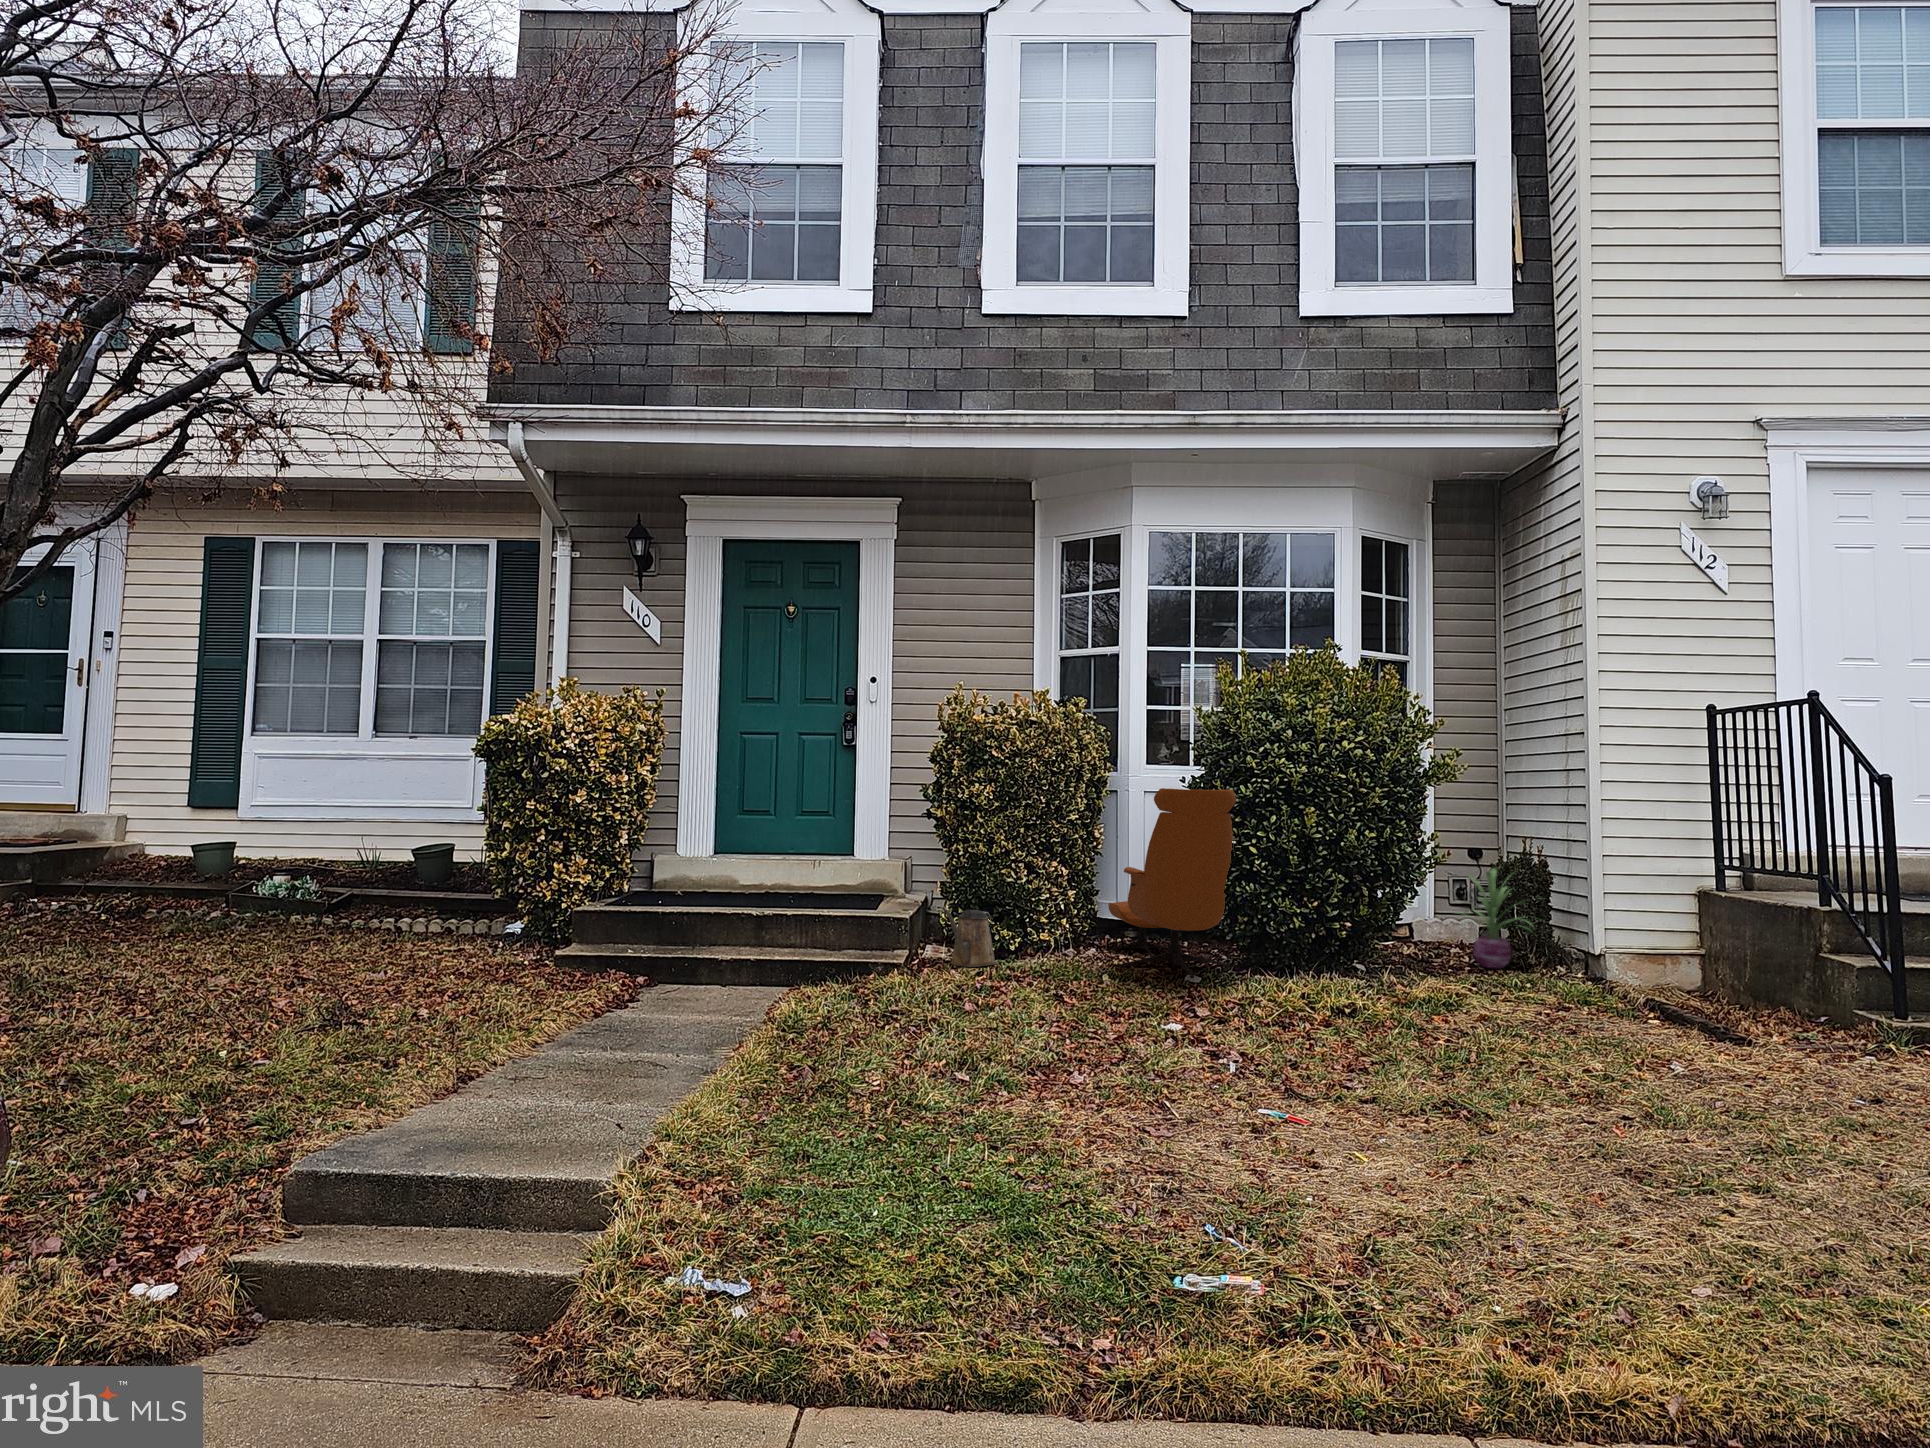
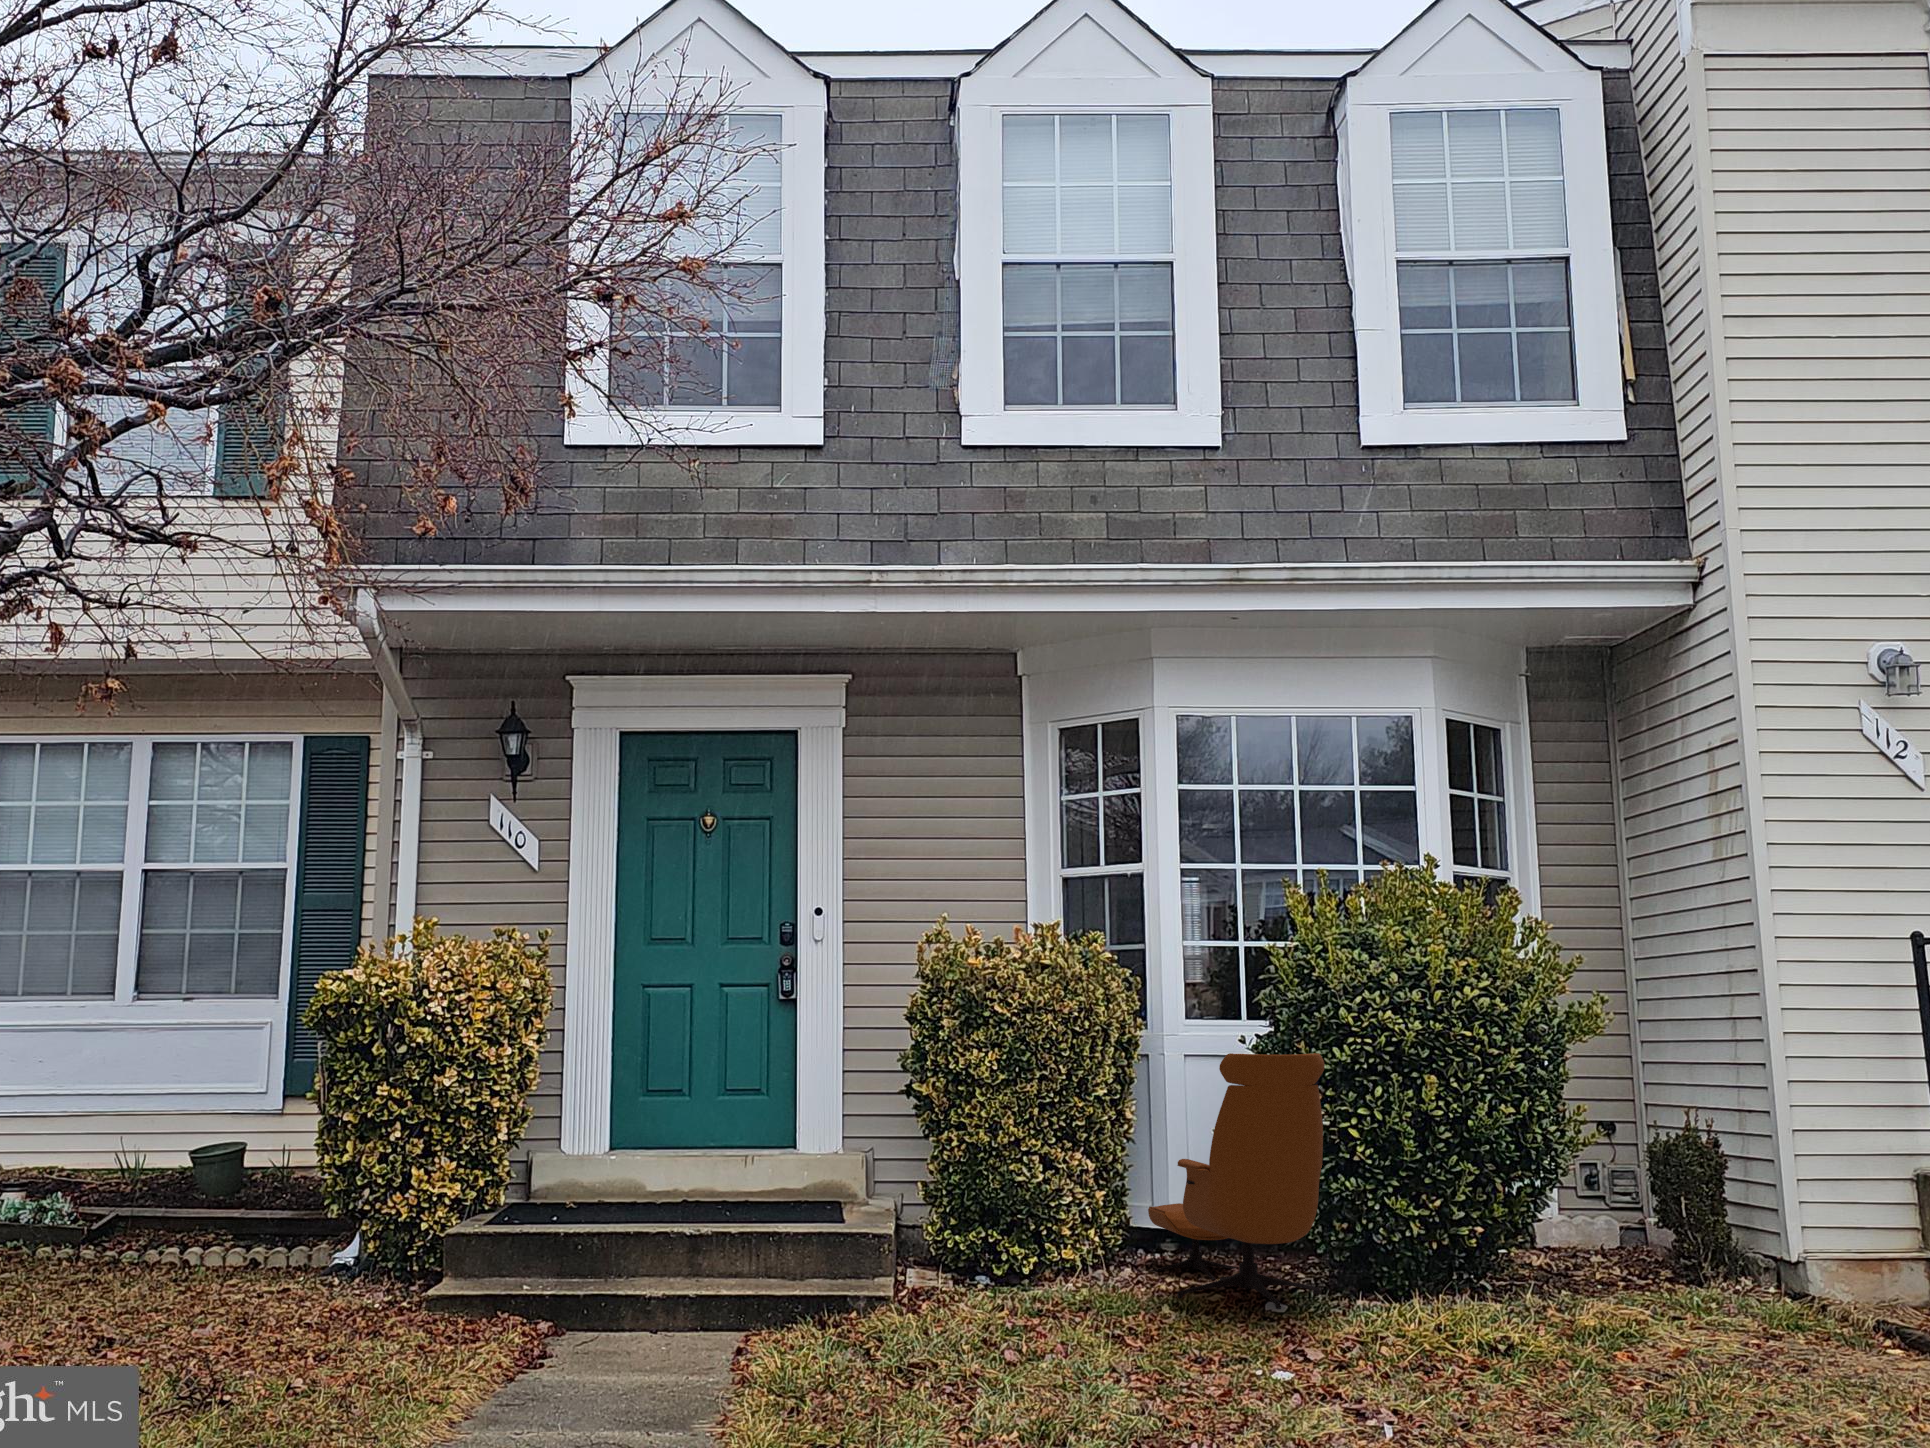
decorative plant: present [1463,868,1533,968] -> none [1580,1148,1724,1284]
watering can: present [944,910,996,967] -> none [947,1222,1012,1300]

